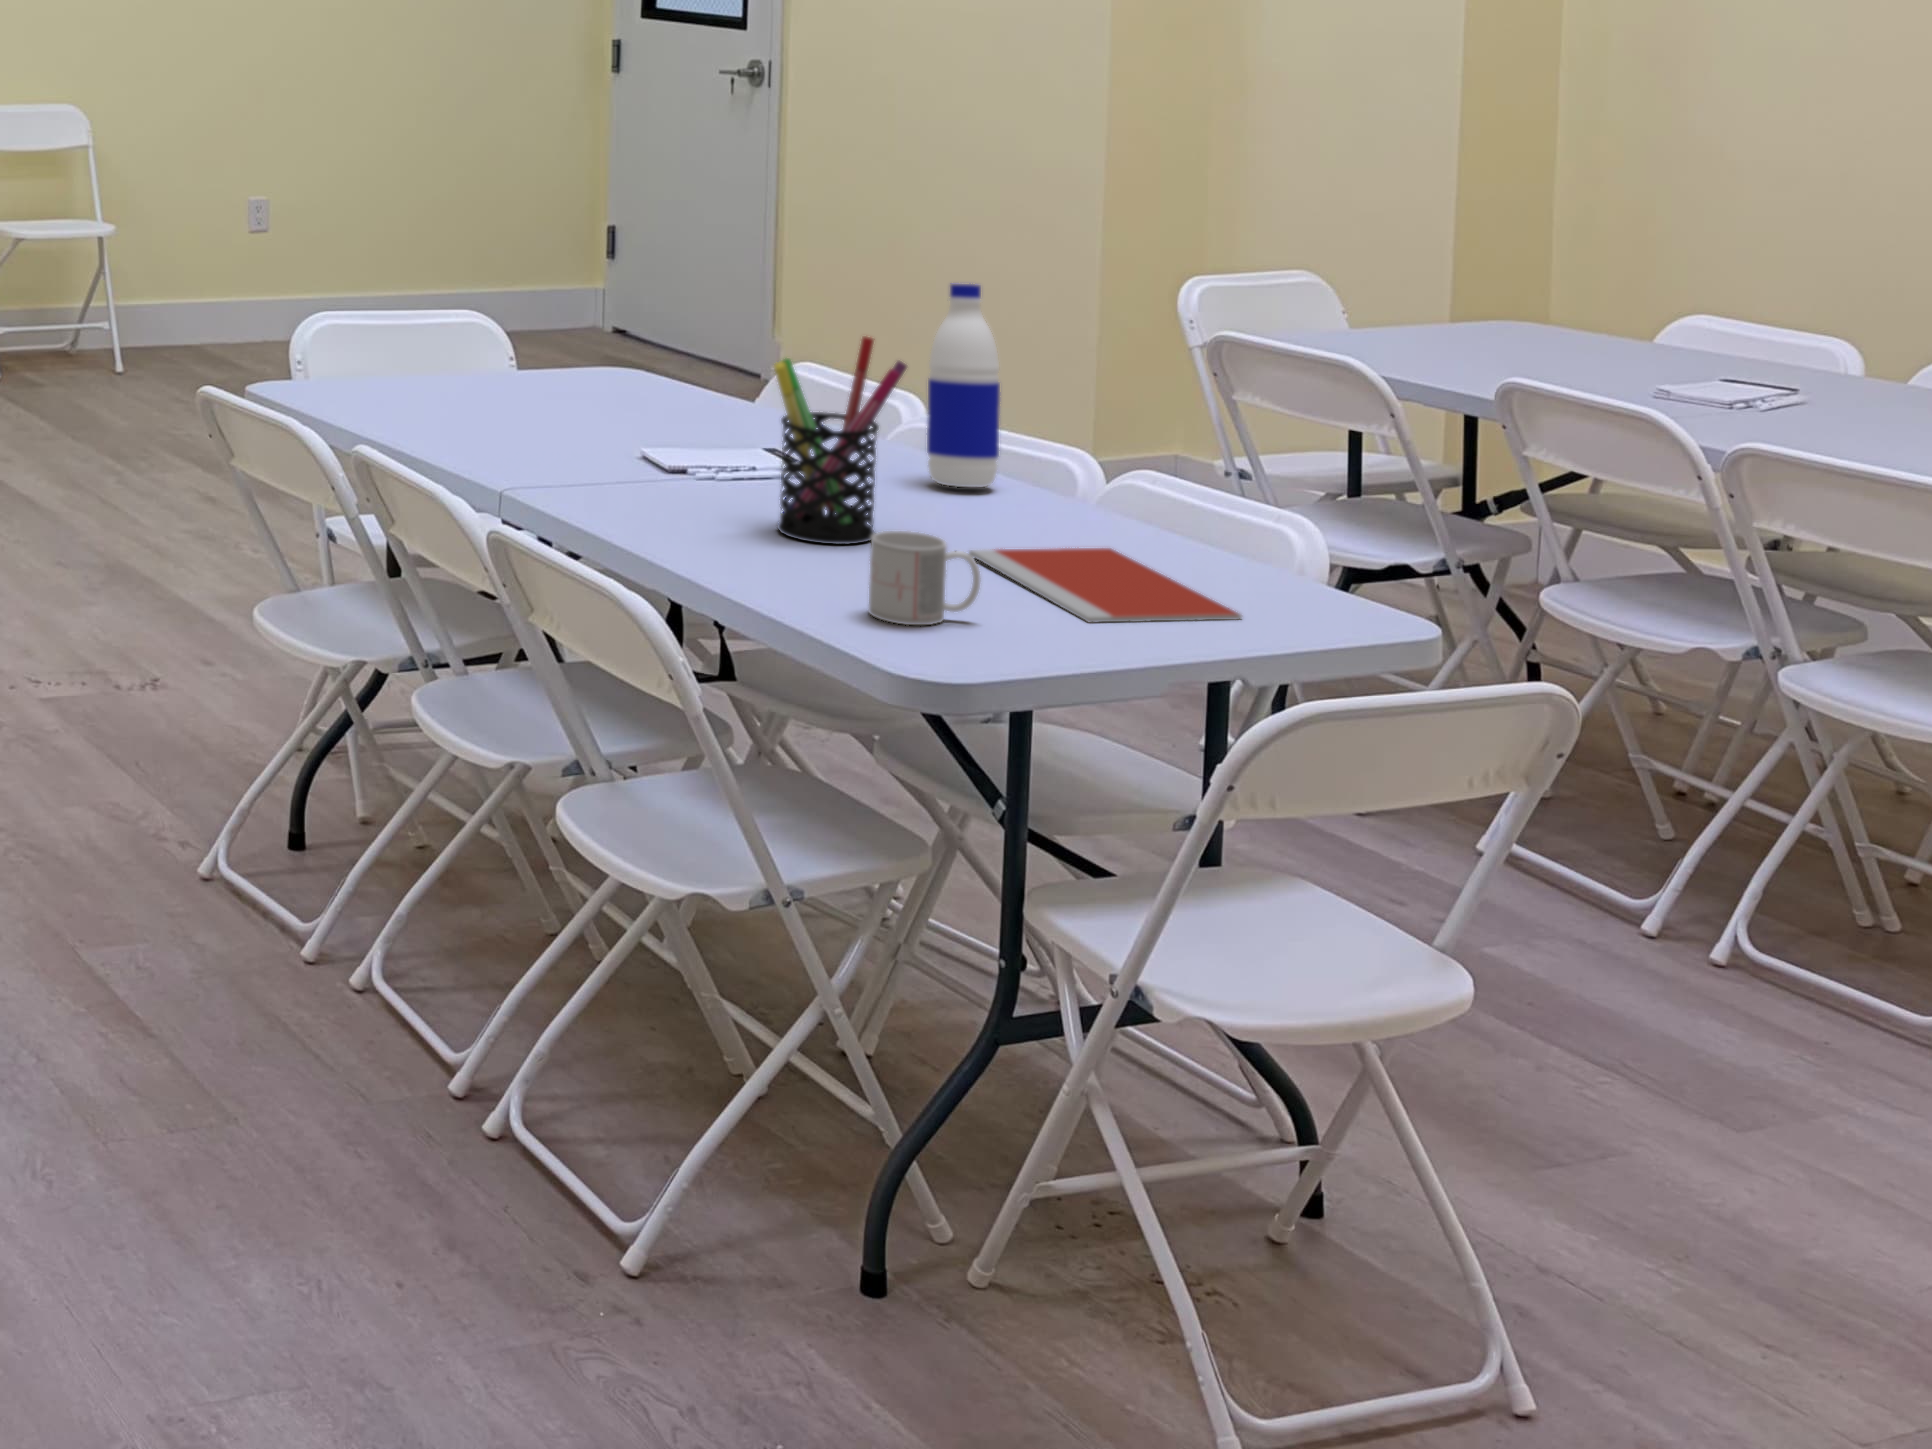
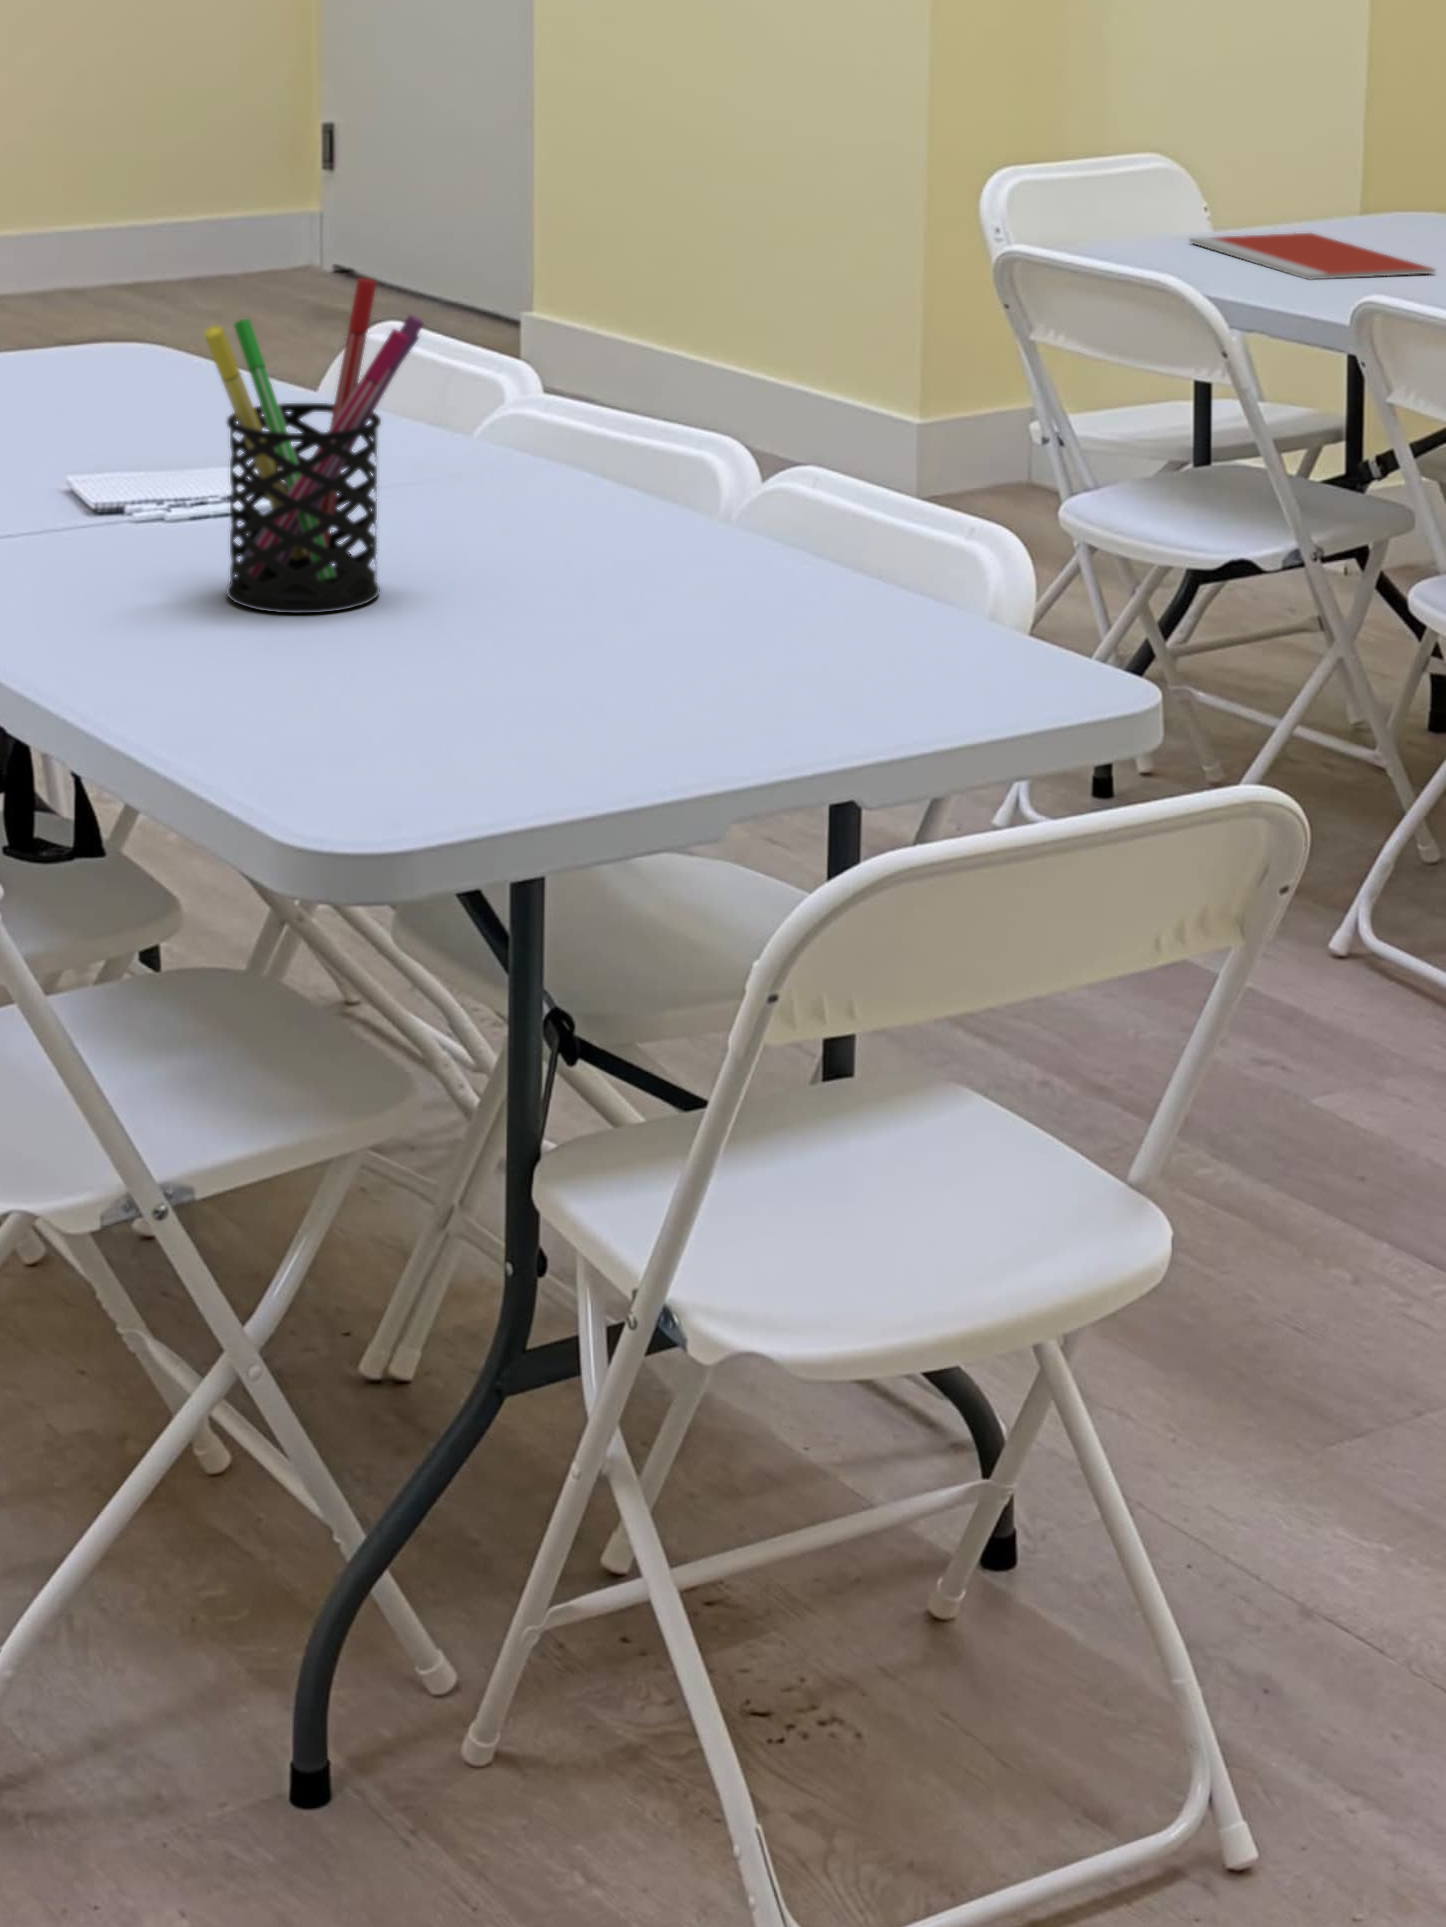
water bottle: present [927,284,1000,488] -> none [504,190,610,503]
mug: present [869,531,980,625] -> none [298,596,473,750]
notebook: present [969,548,1242,622] -> present [1190,233,1435,279]

